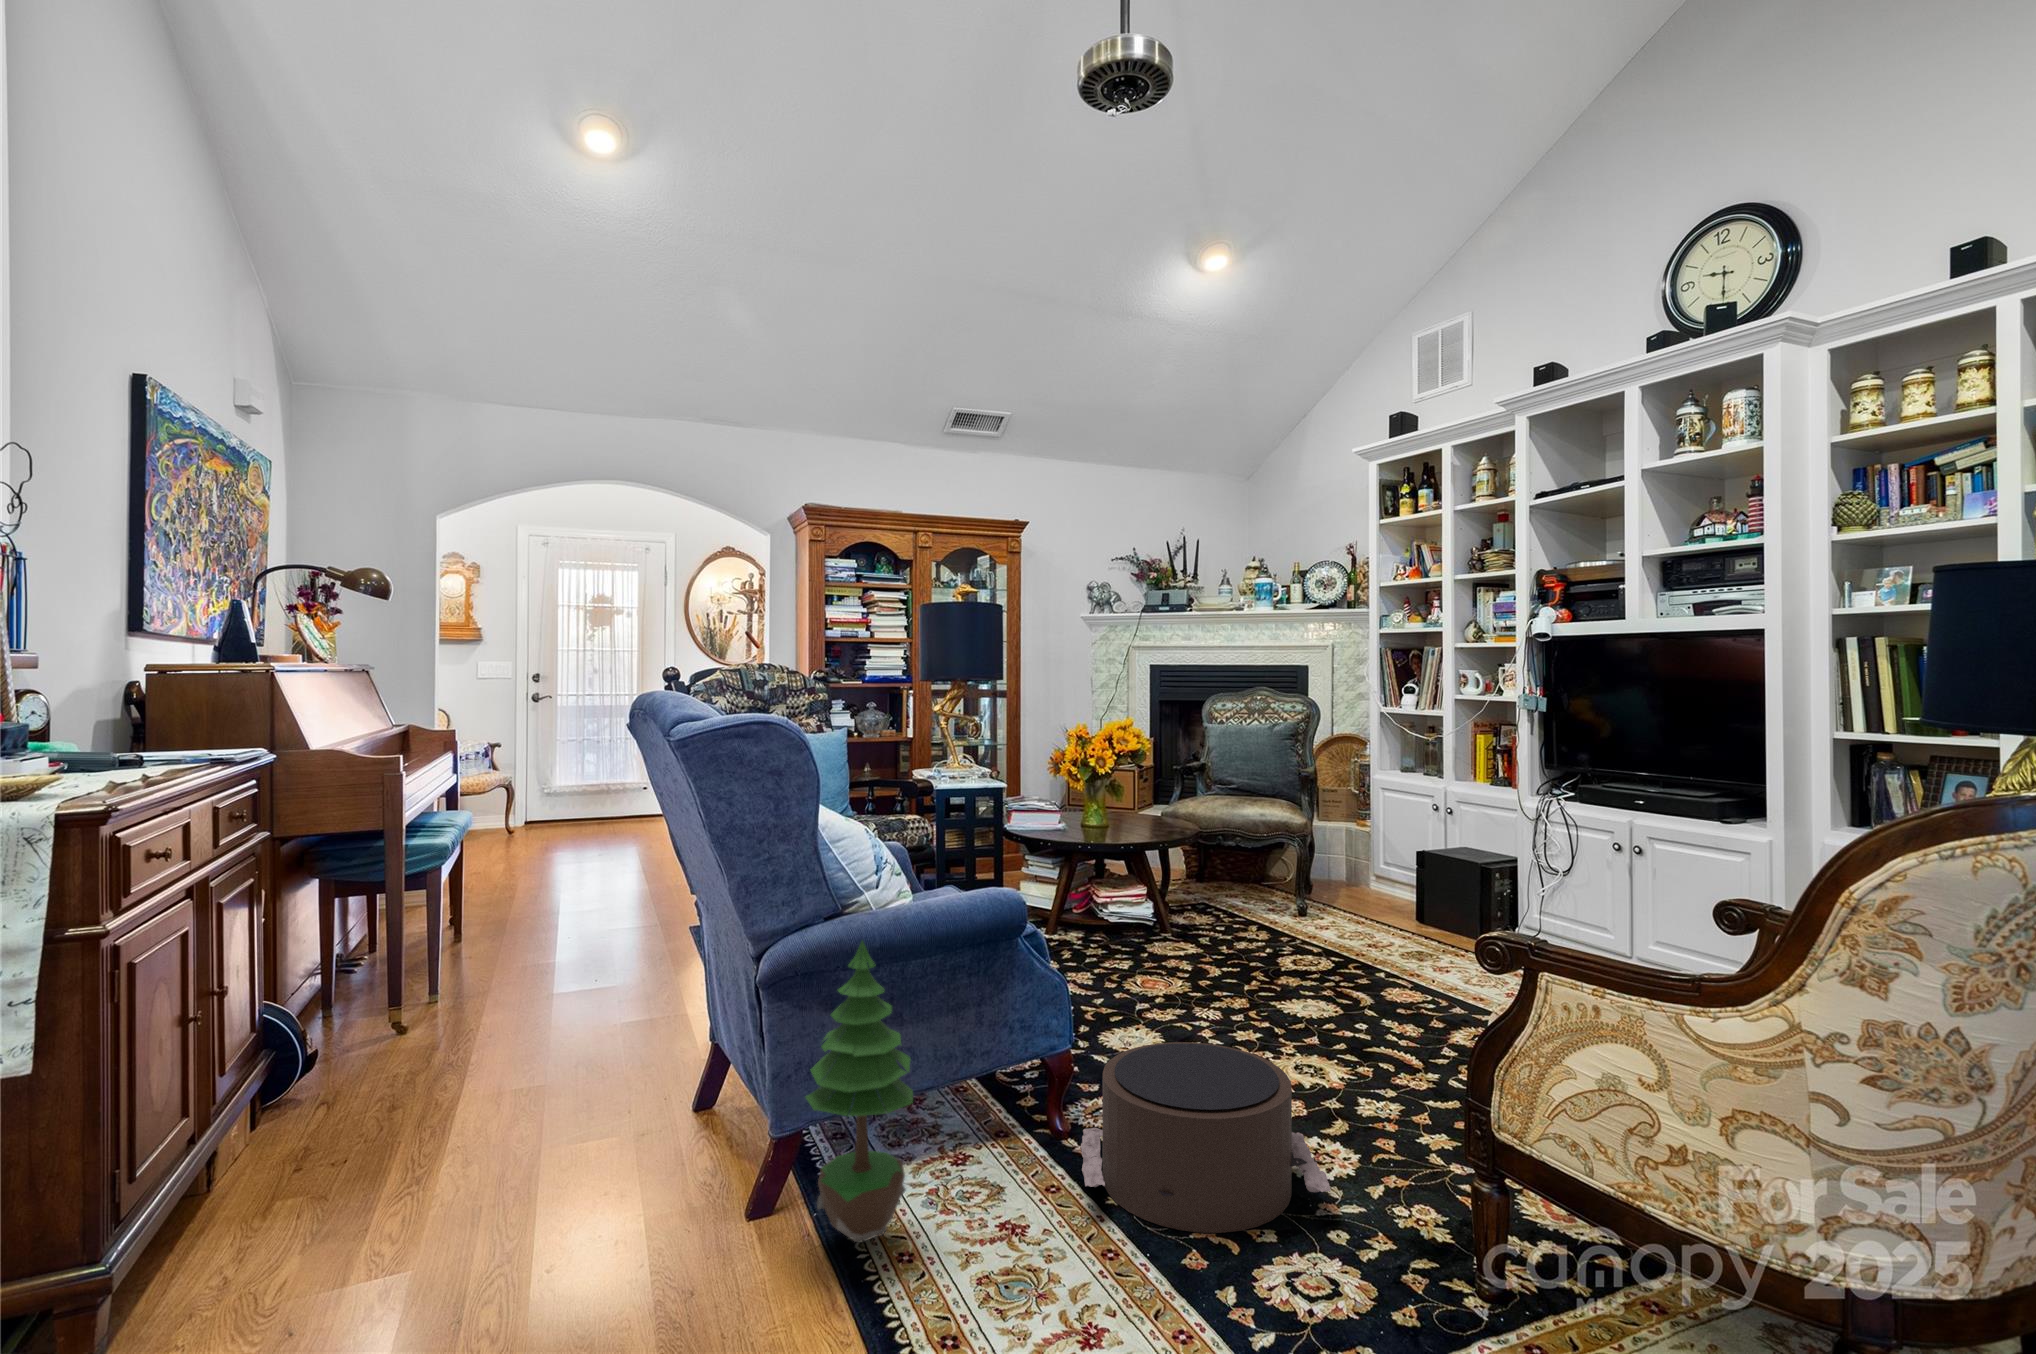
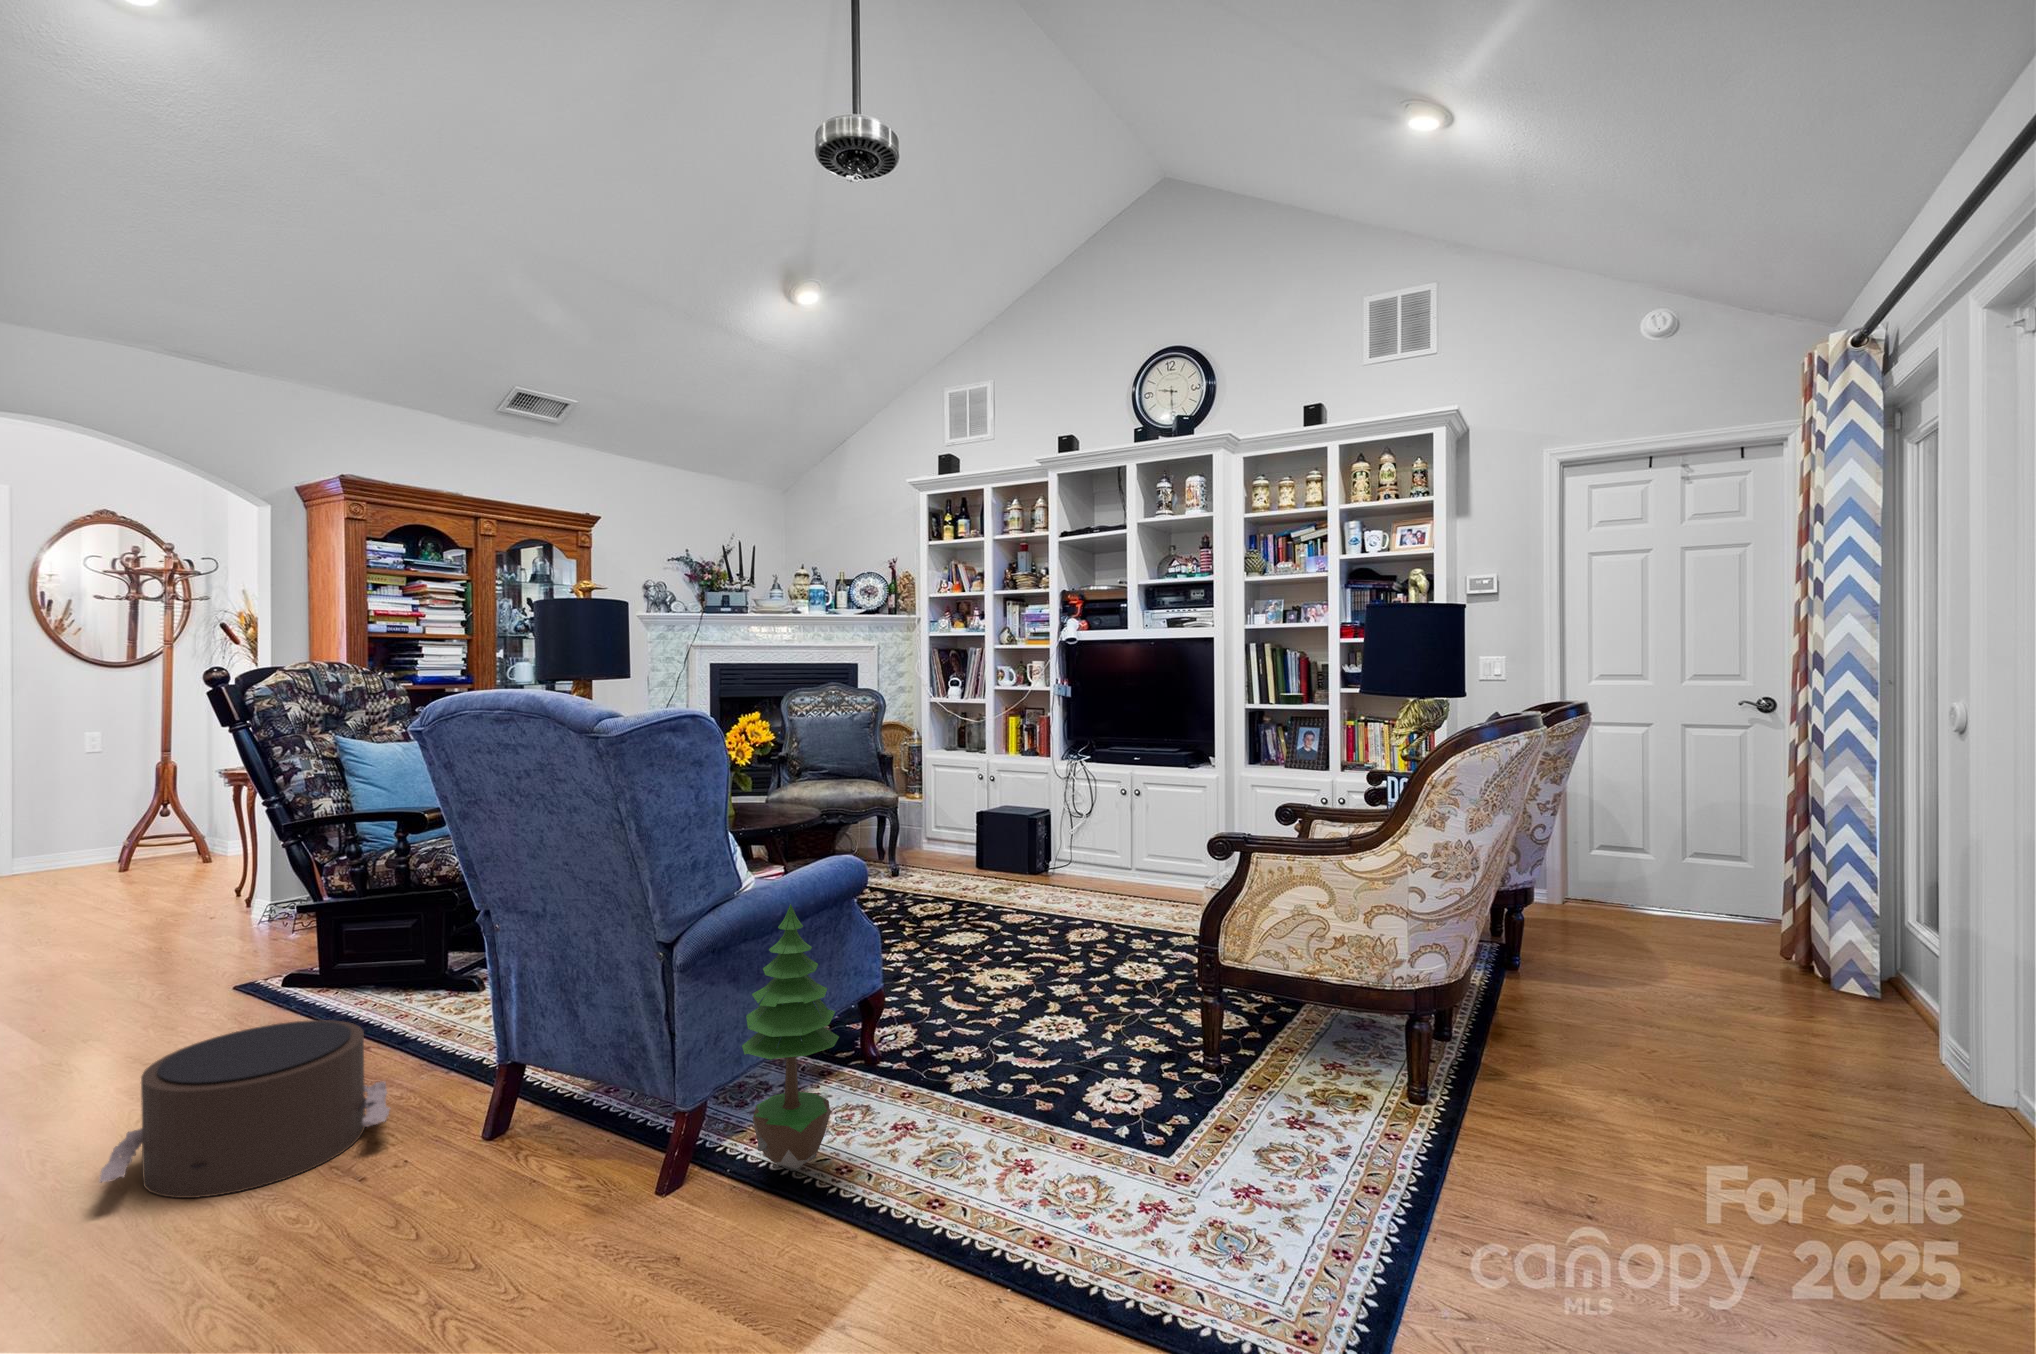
pouf: present [1081,1042,1330,1233] -> present [99,1020,390,1198]

